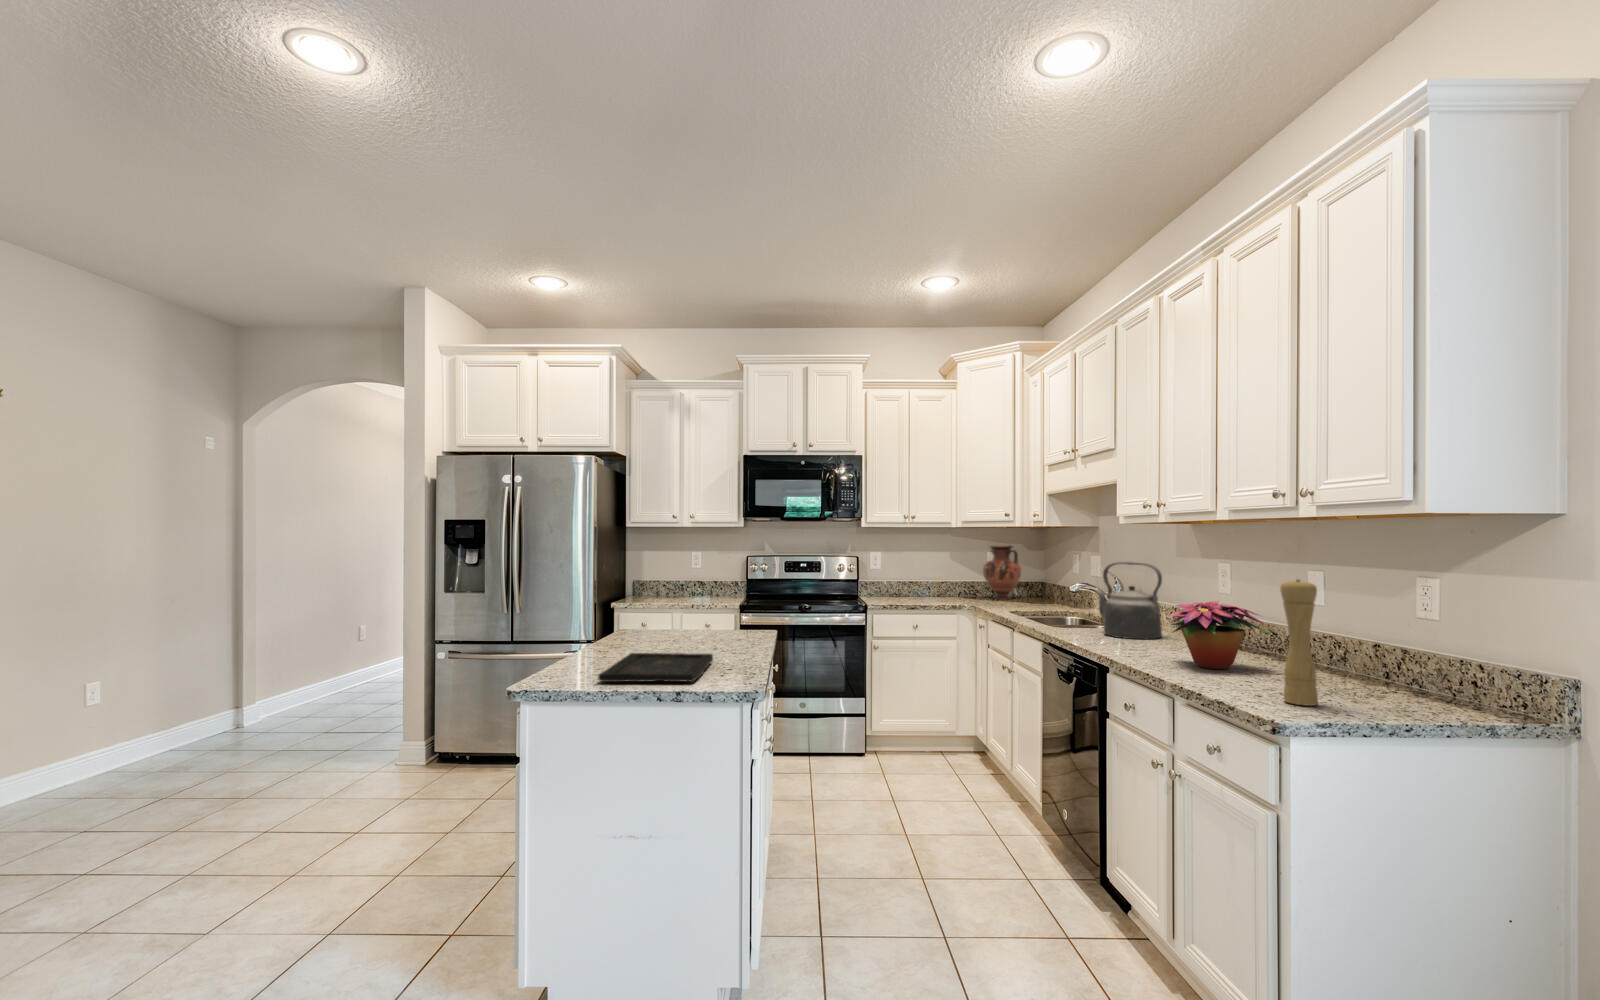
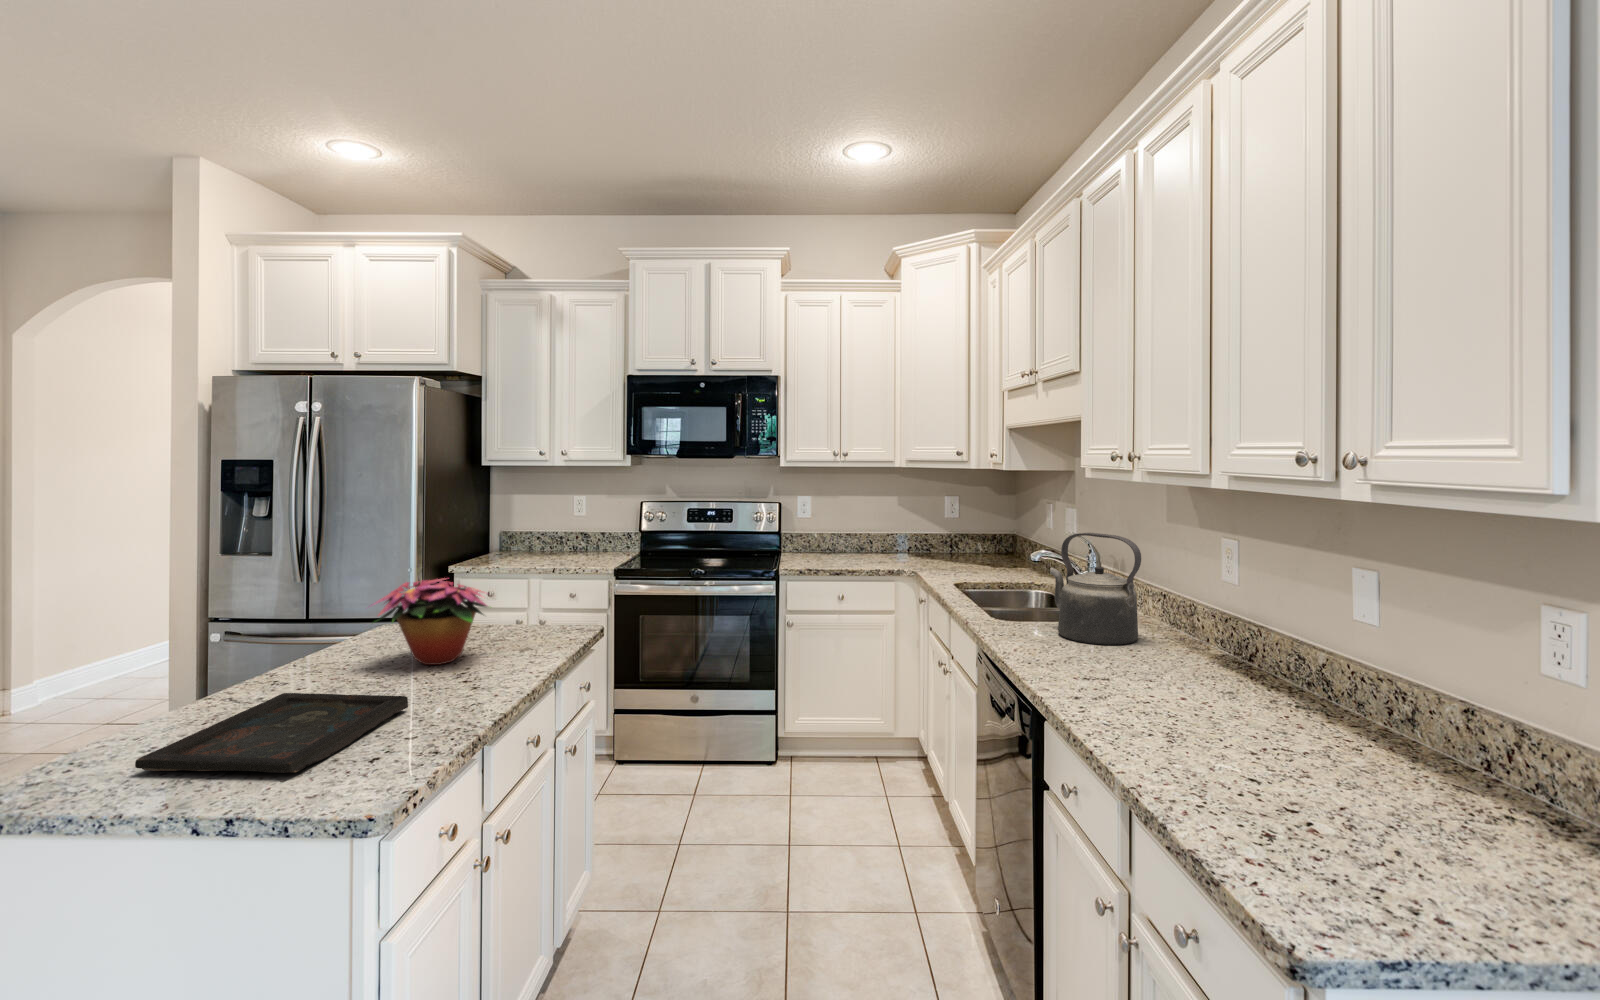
vase: present [983,545,1021,599] -> none [938,490,985,559]
pepper mill: present [1280,579,1318,706] -> none [1306,623,1383,859]
flower arrangement: present [1168,601,1268,669] -> present [373,579,488,665]

